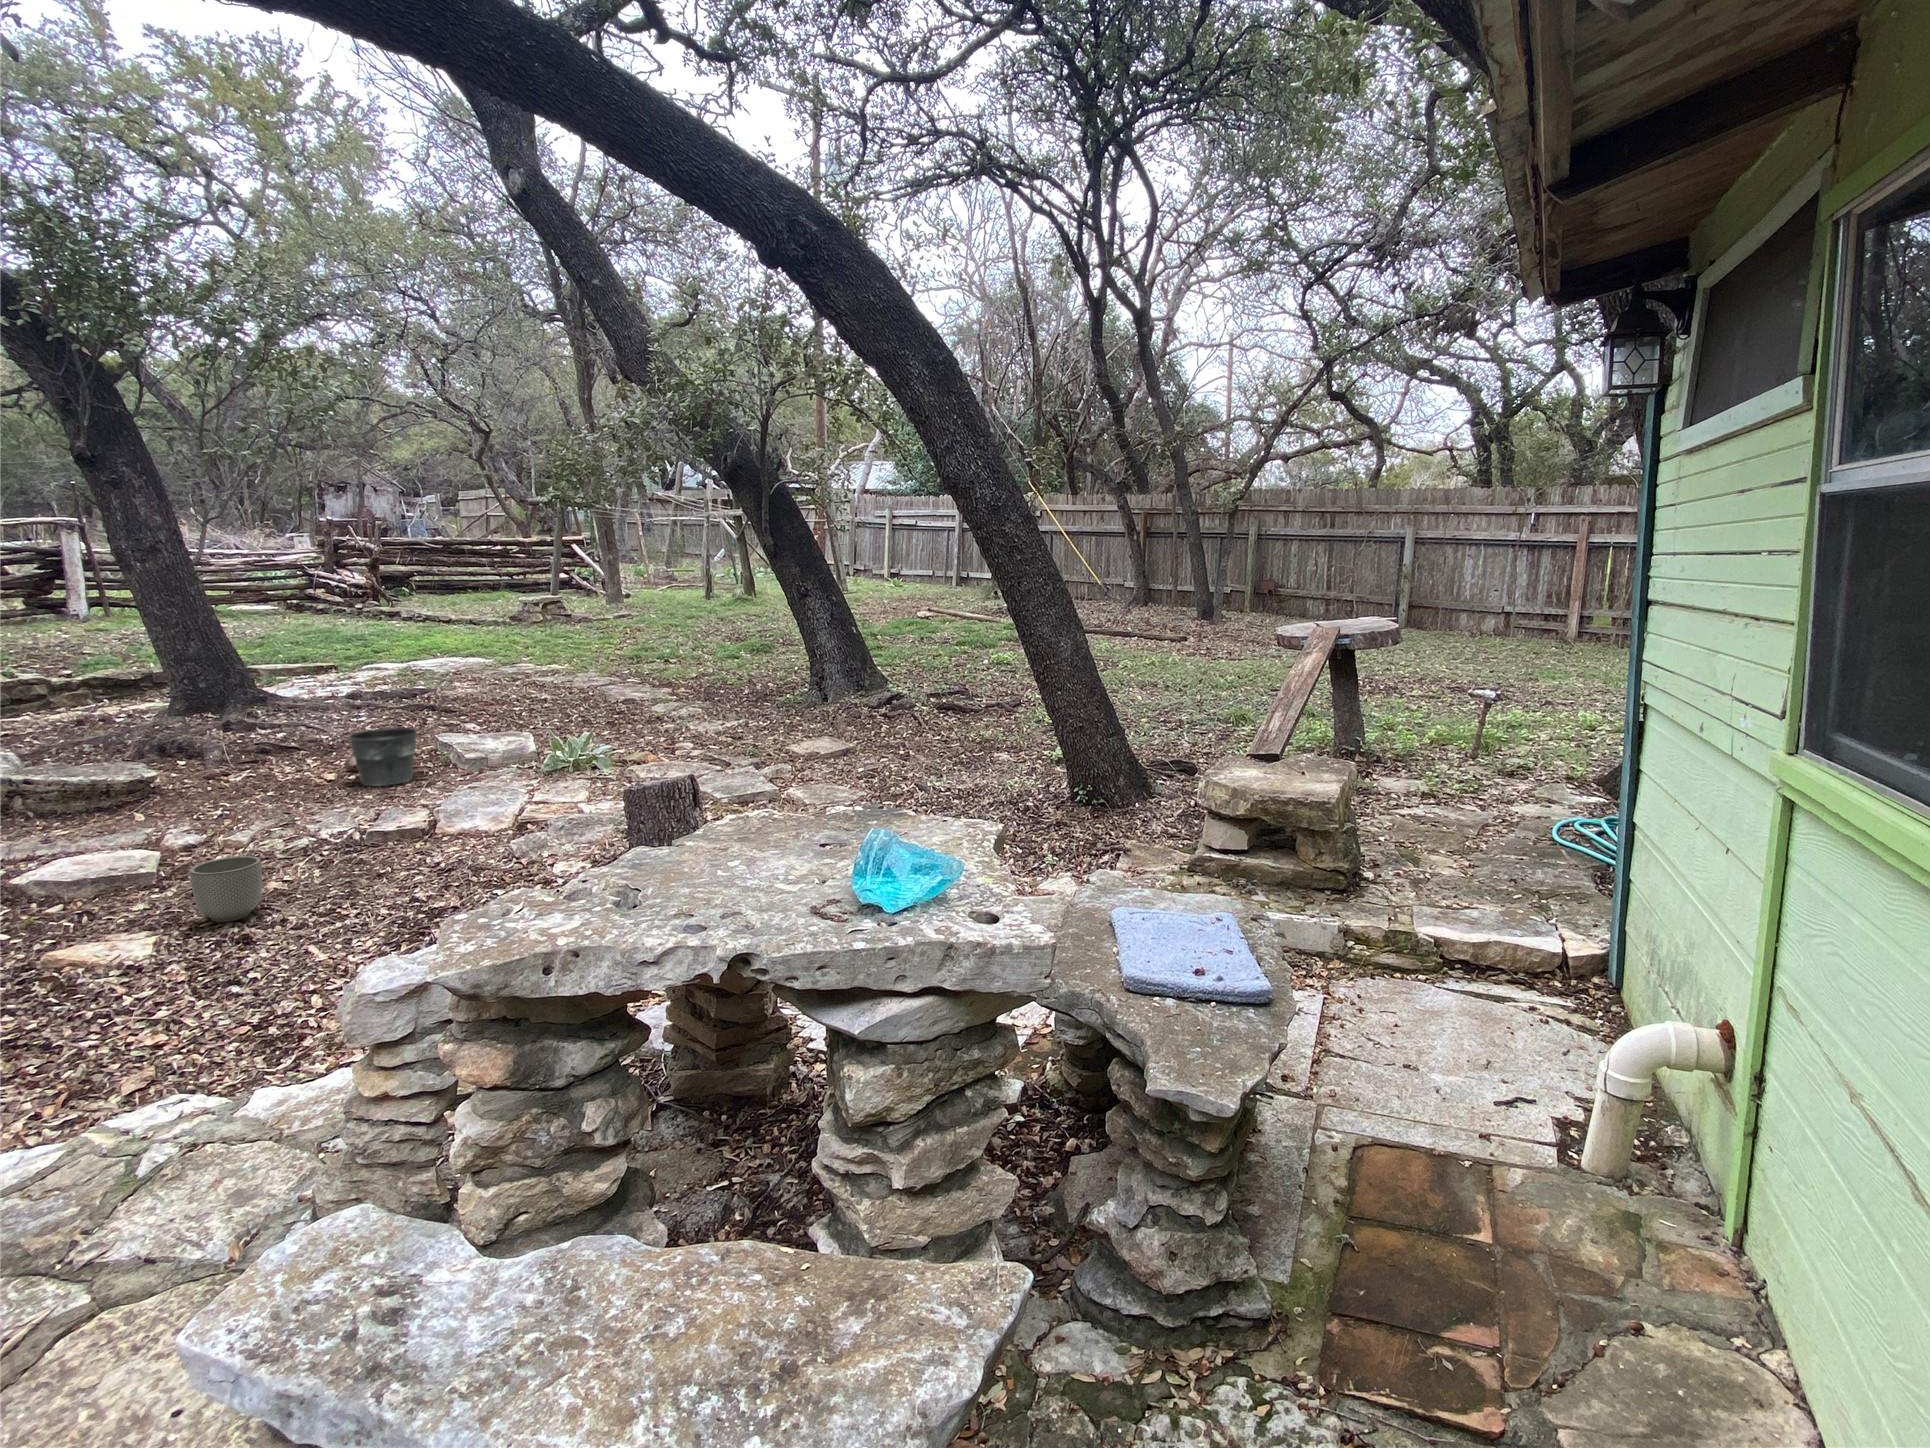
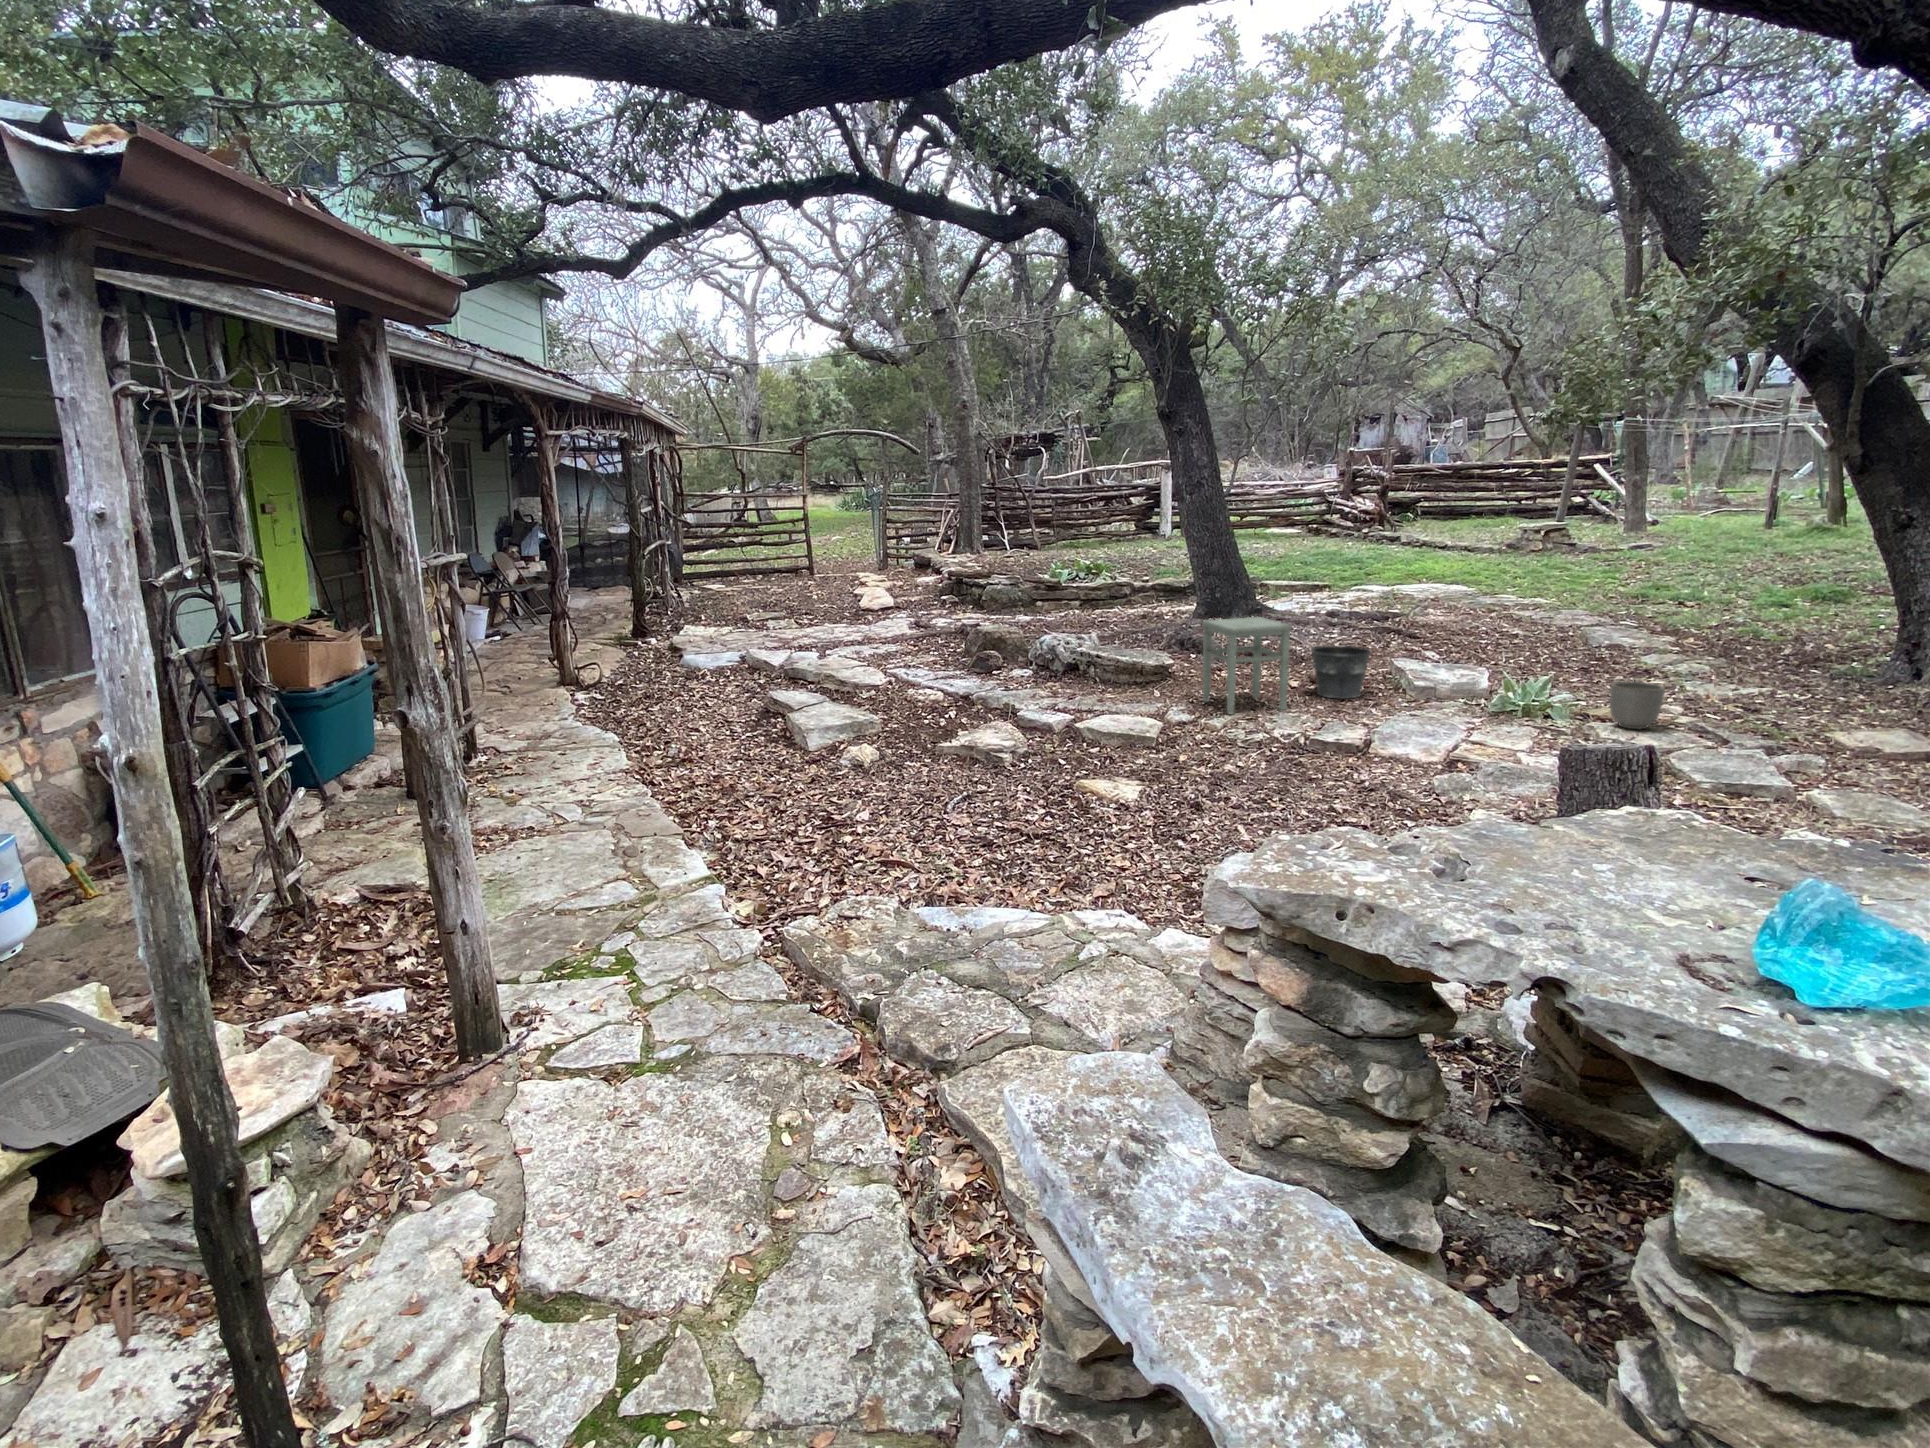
stool: none [195,707,330,826] -> present [1202,617,1292,714]
planter: present [189,856,262,922] -> present [1610,682,1665,729]

